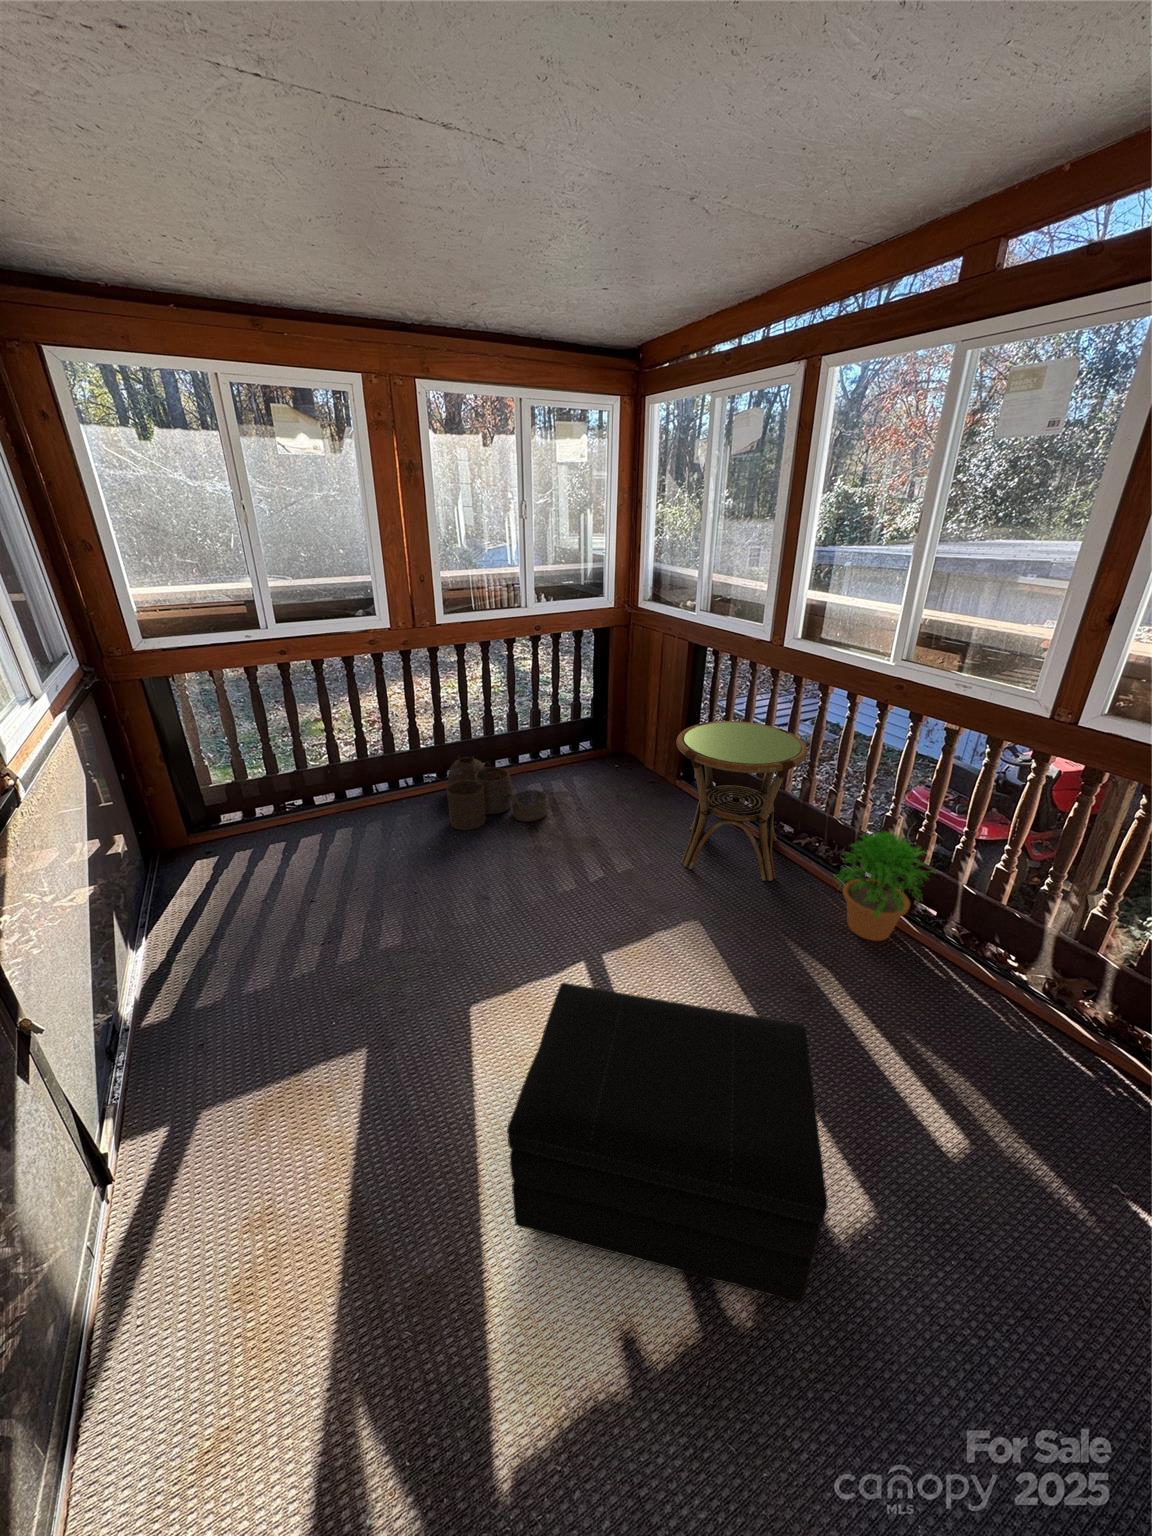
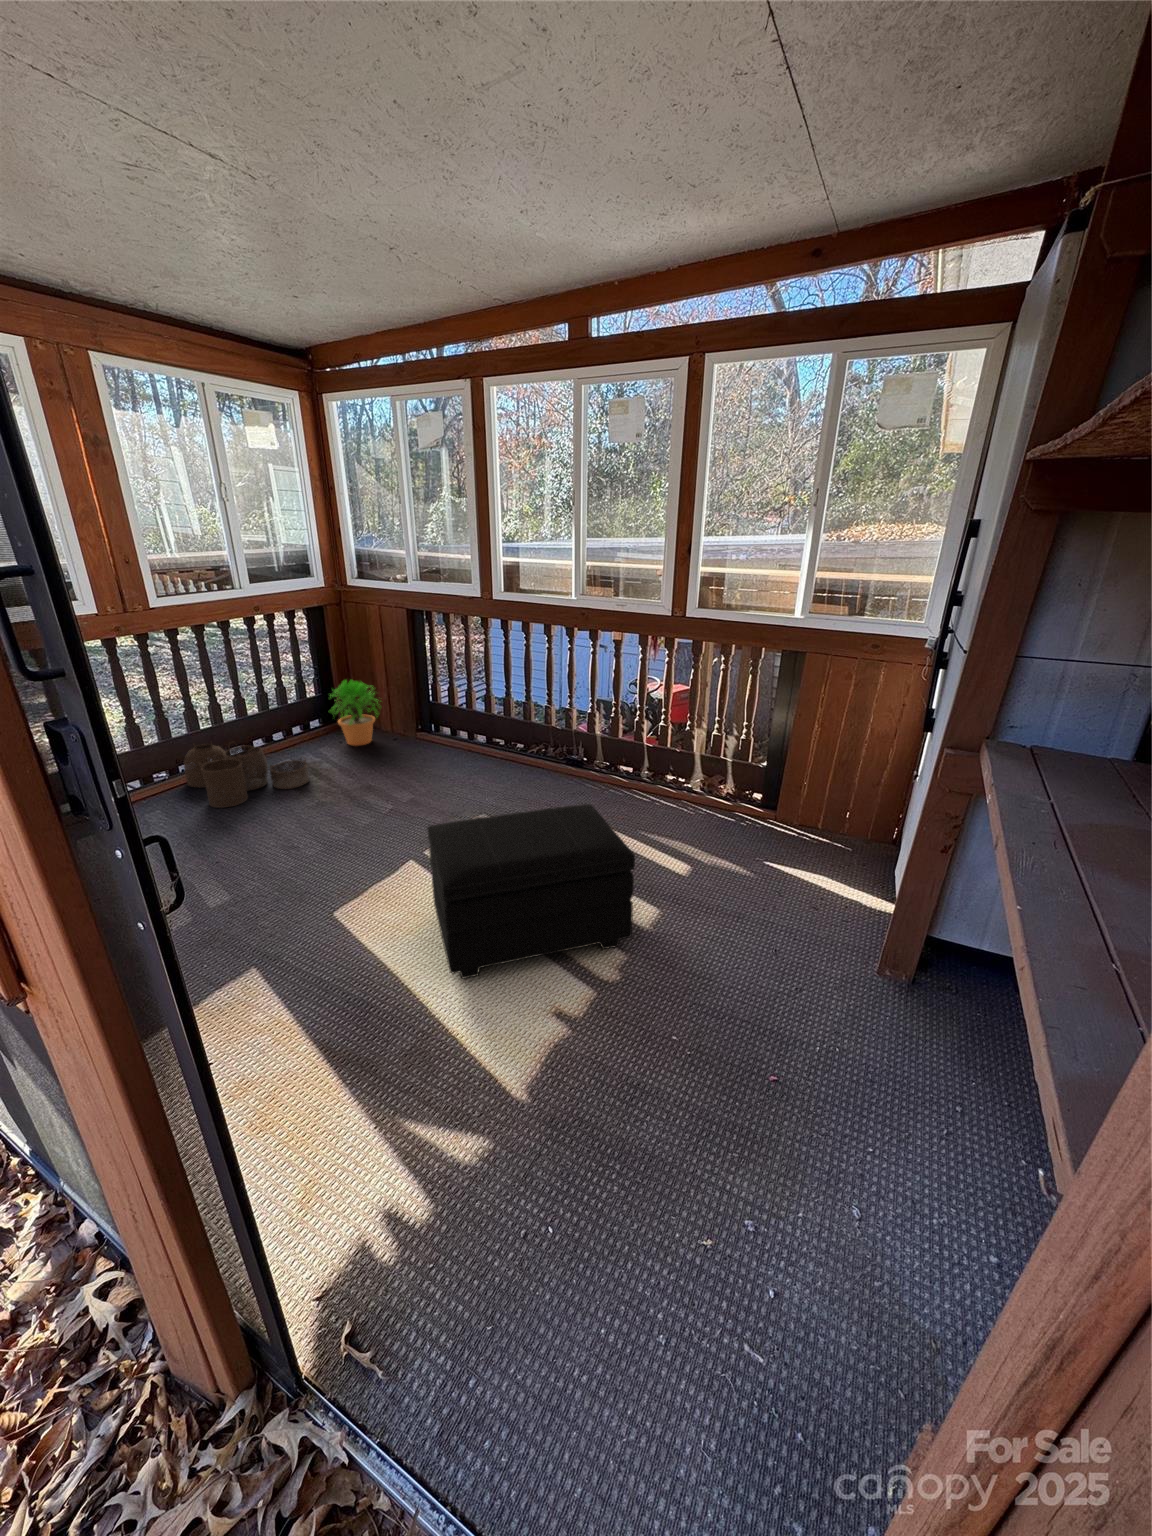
side table: present [676,721,808,881] -> none [427,665,529,787]
potted plant: present [837,831,935,941] -> present [330,680,378,746]

